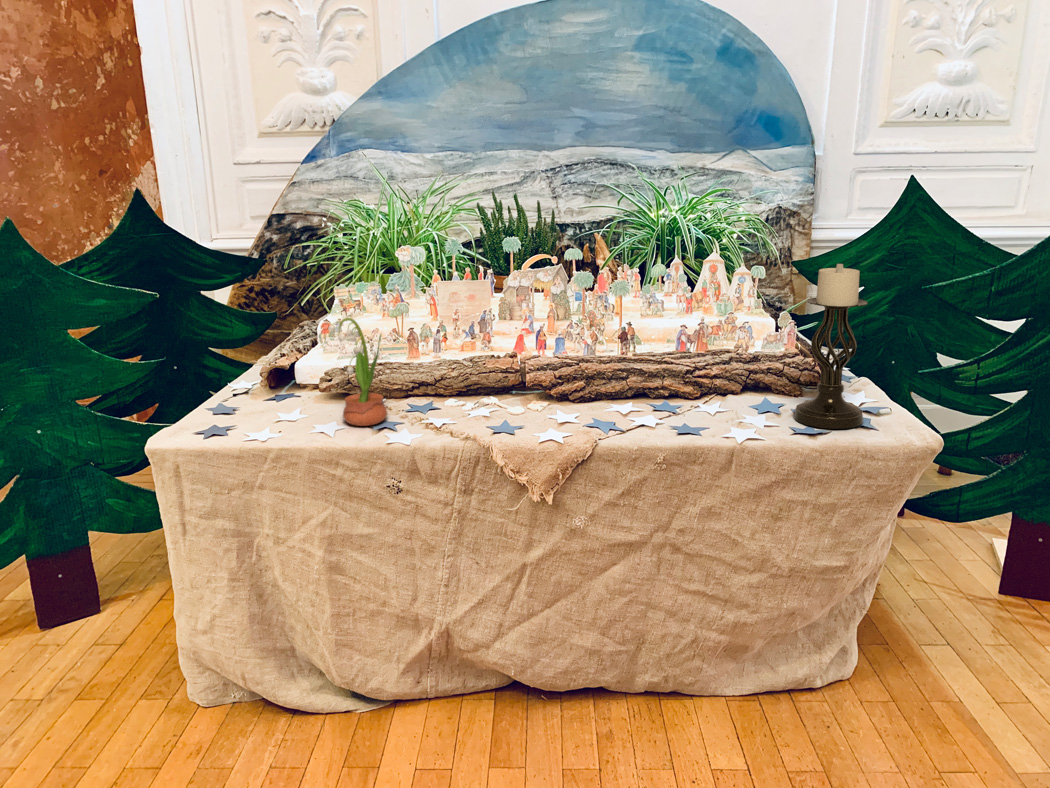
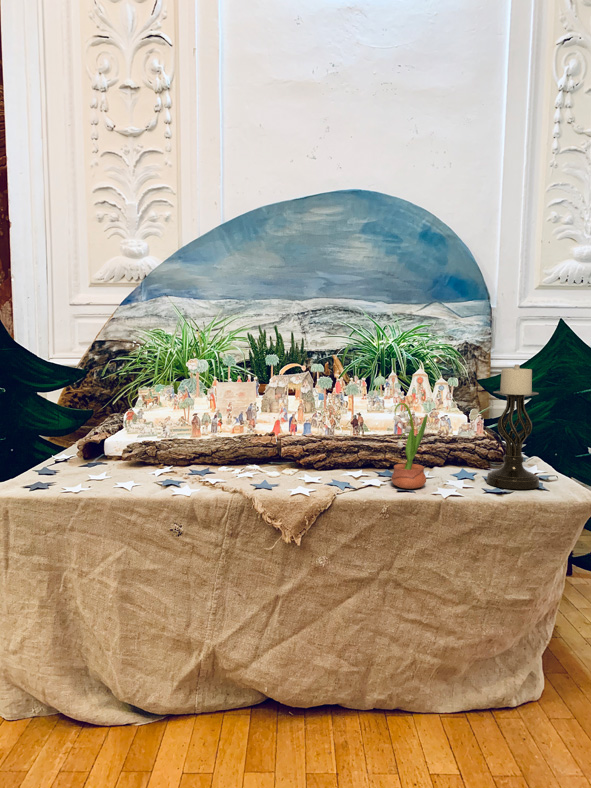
potted flower: present [329,315,387,426] -> present [388,401,427,489]

